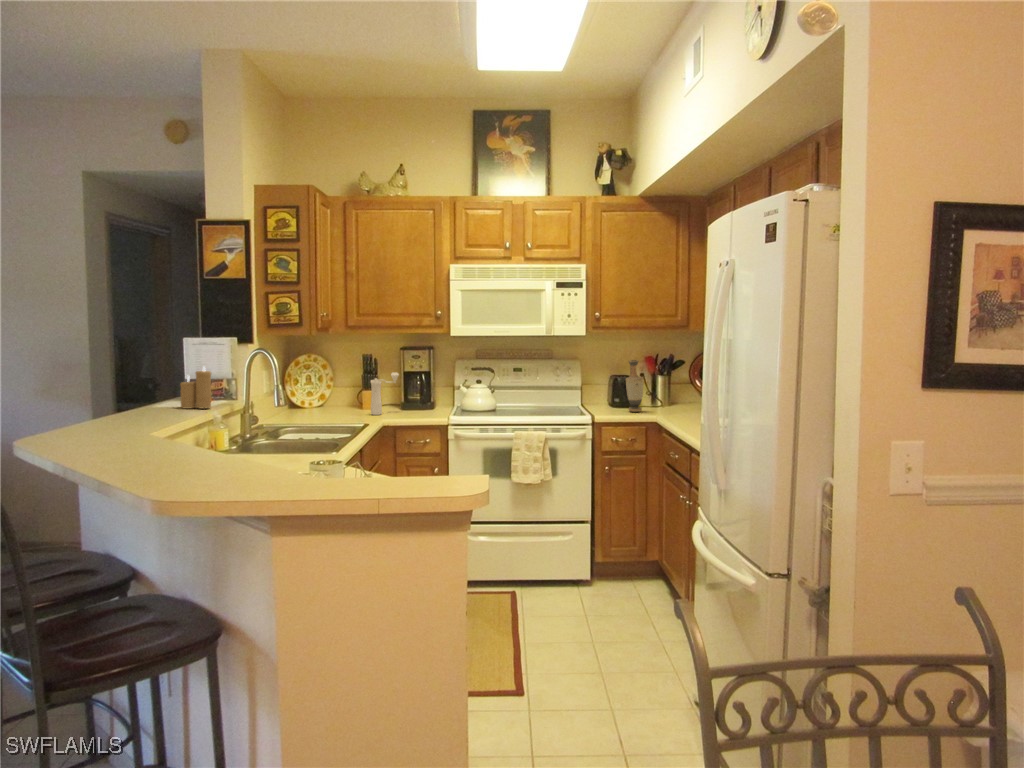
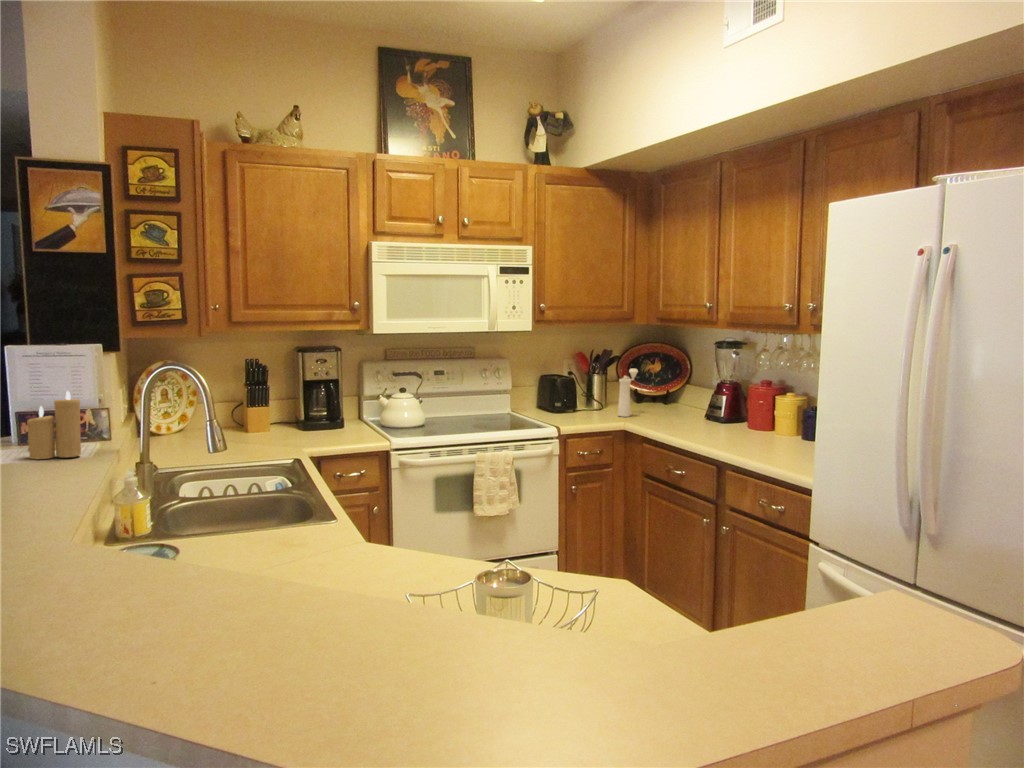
vase: present [626,360,643,412] -> none [582,360,602,419]
pepper mill: present [371,373,399,415] -> present [618,369,638,417]

